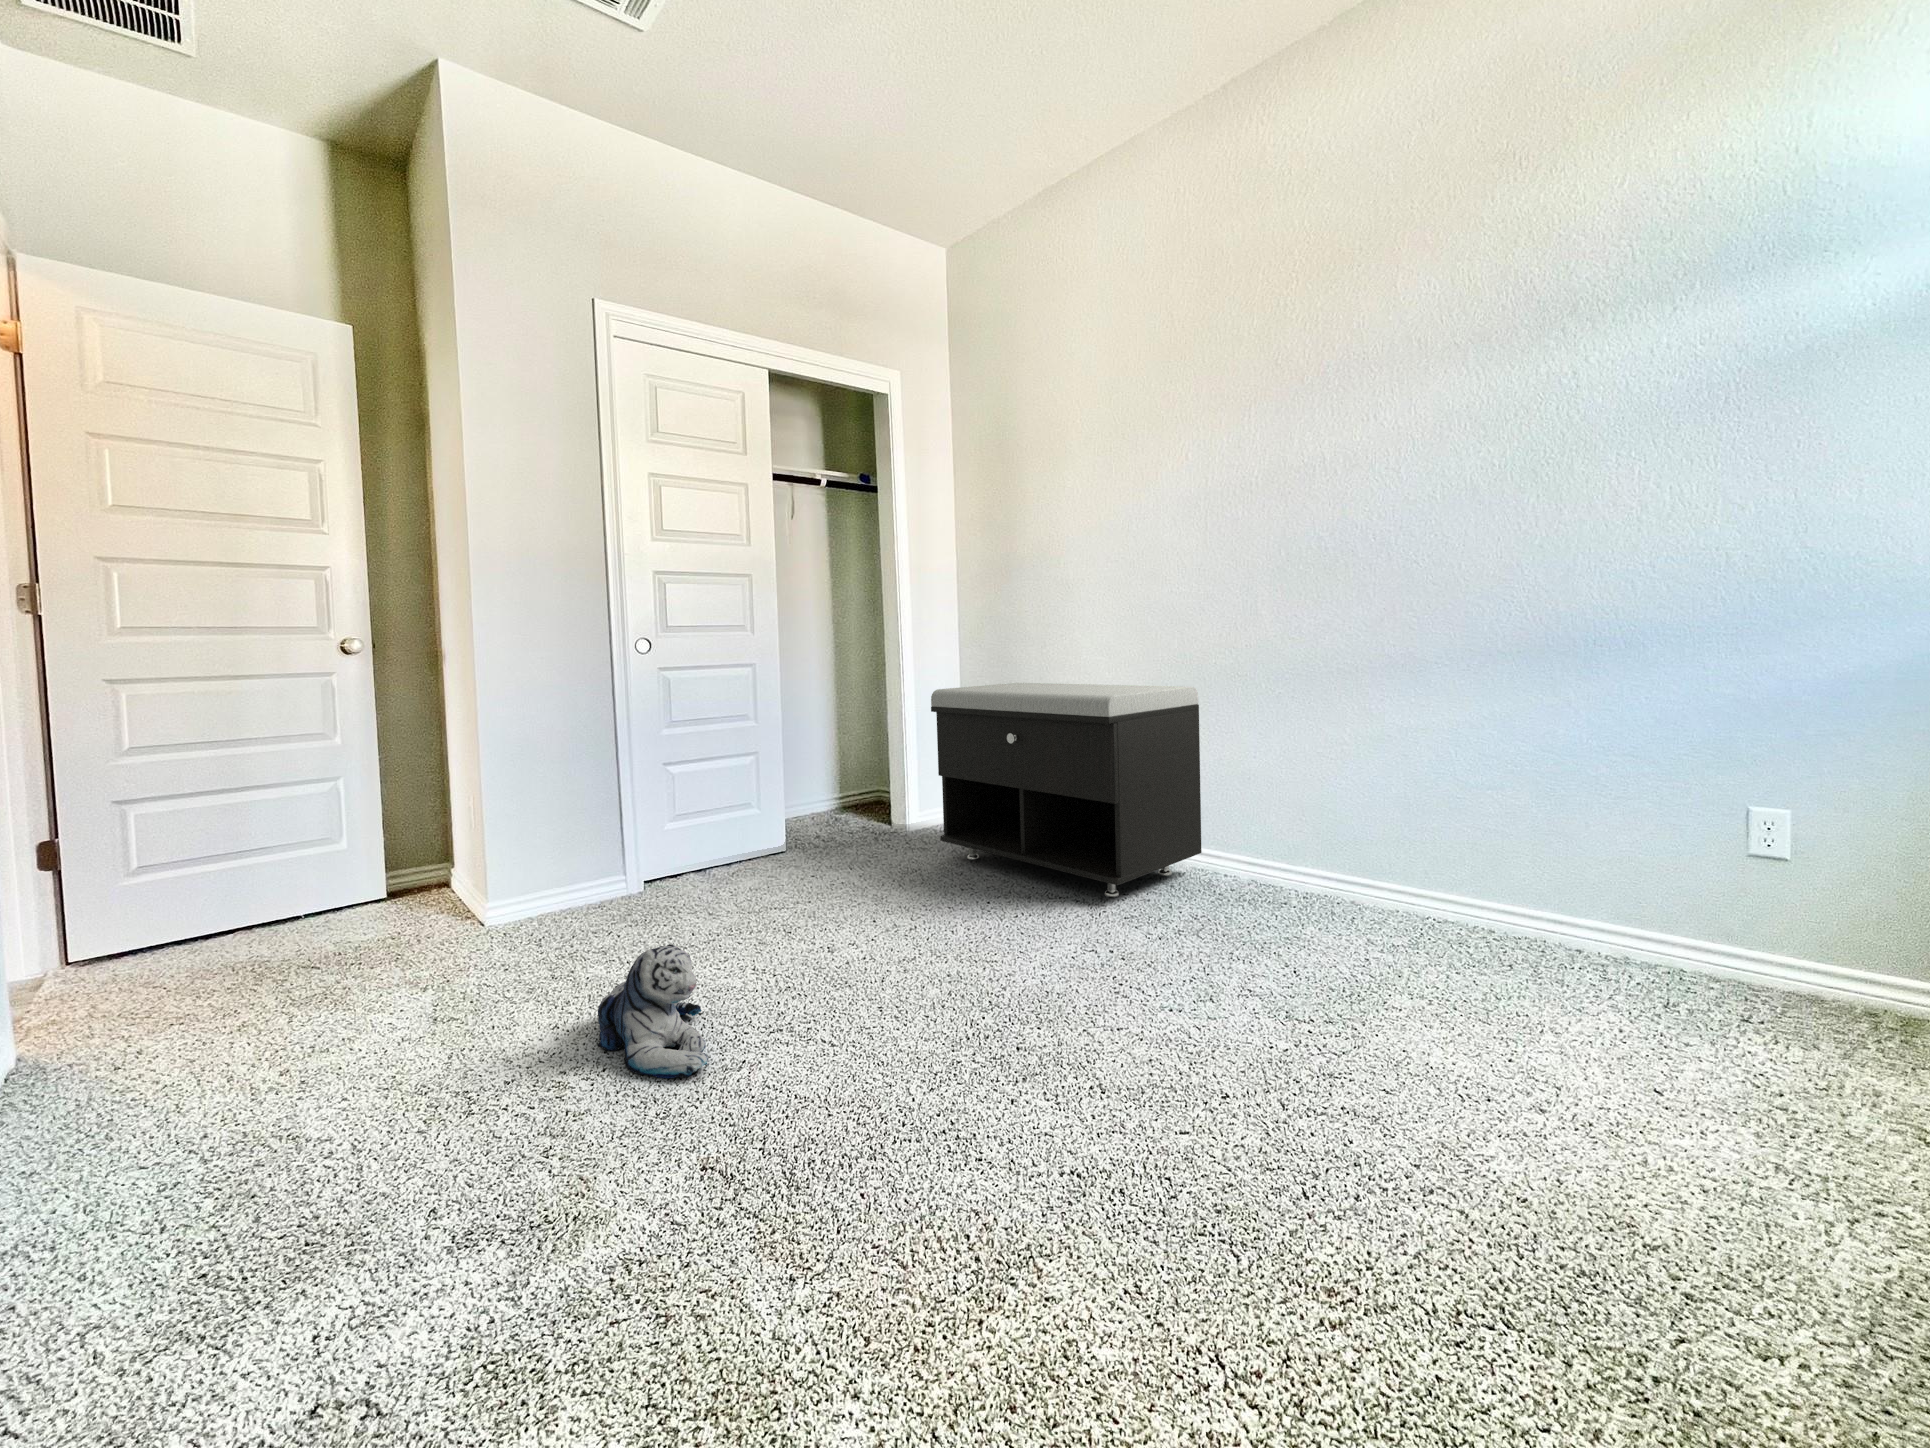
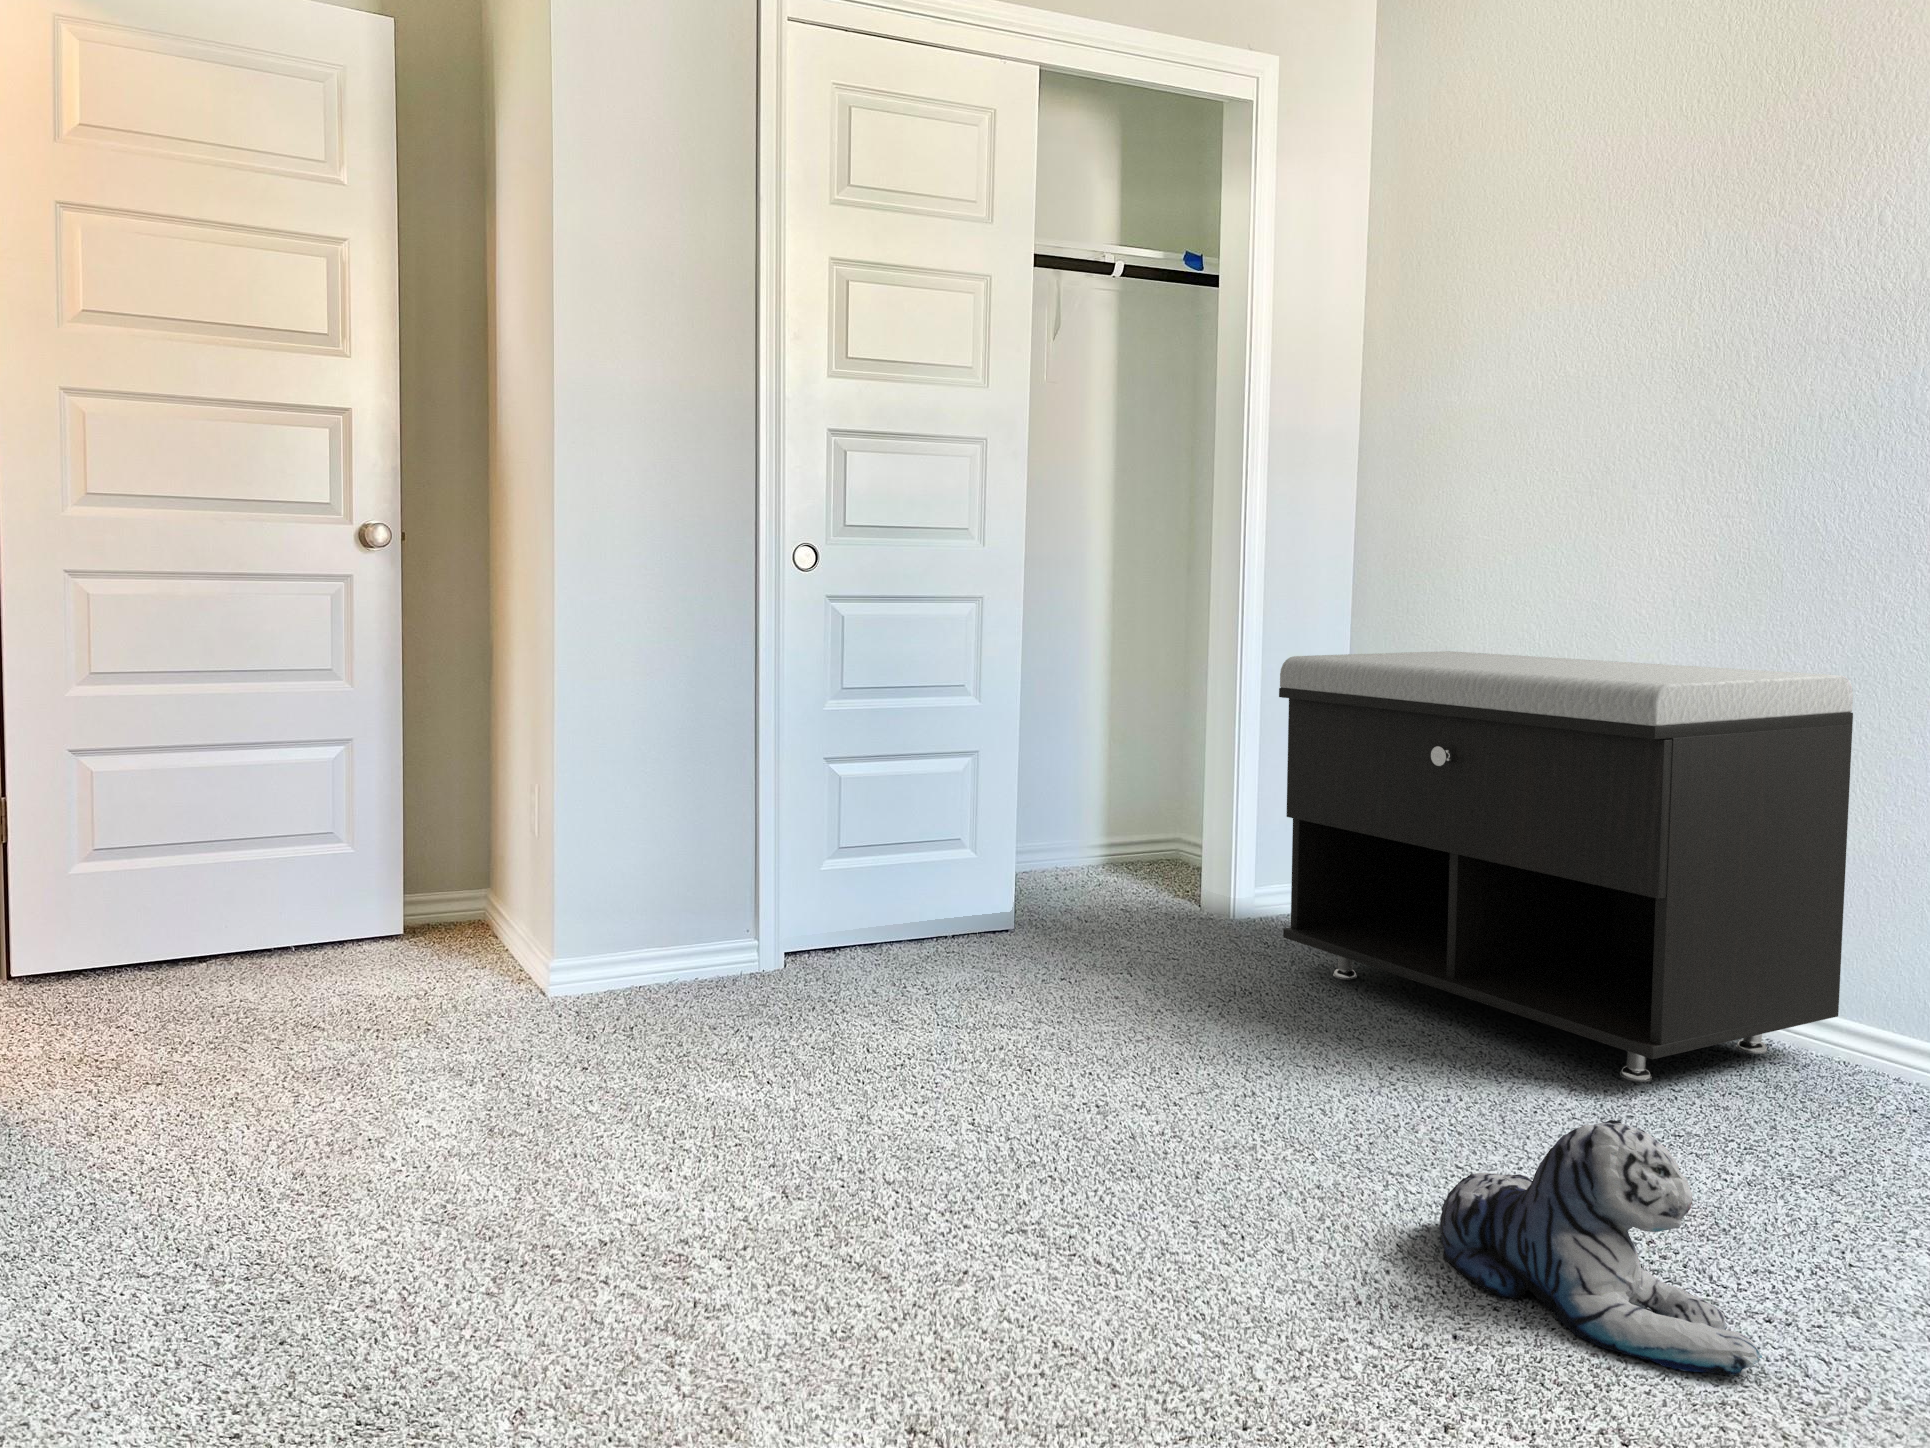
plush toy: present [598,944,708,1078] -> present [1439,1120,1762,1375]

